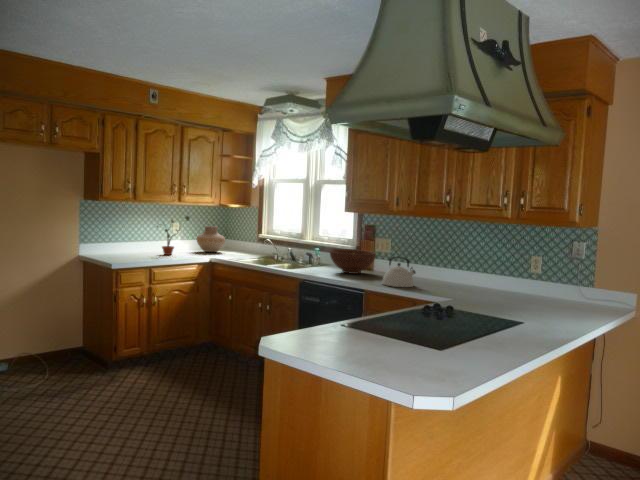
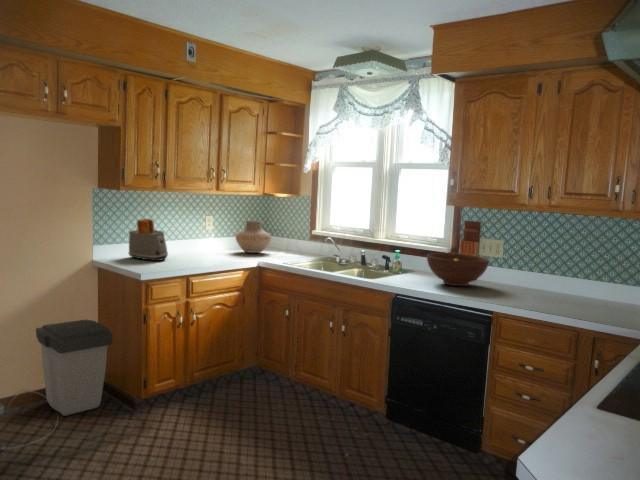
potted plant: present [157,216,190,255] -> none [190,208,229,258]
toaster: none [107,224,138,257] -> present [129,219,168,261]
kettle: present [382,257,416,287] -> none [516,267,566,310]
trash can: none [33,302,92,373] -> present [36,320,113,416]

